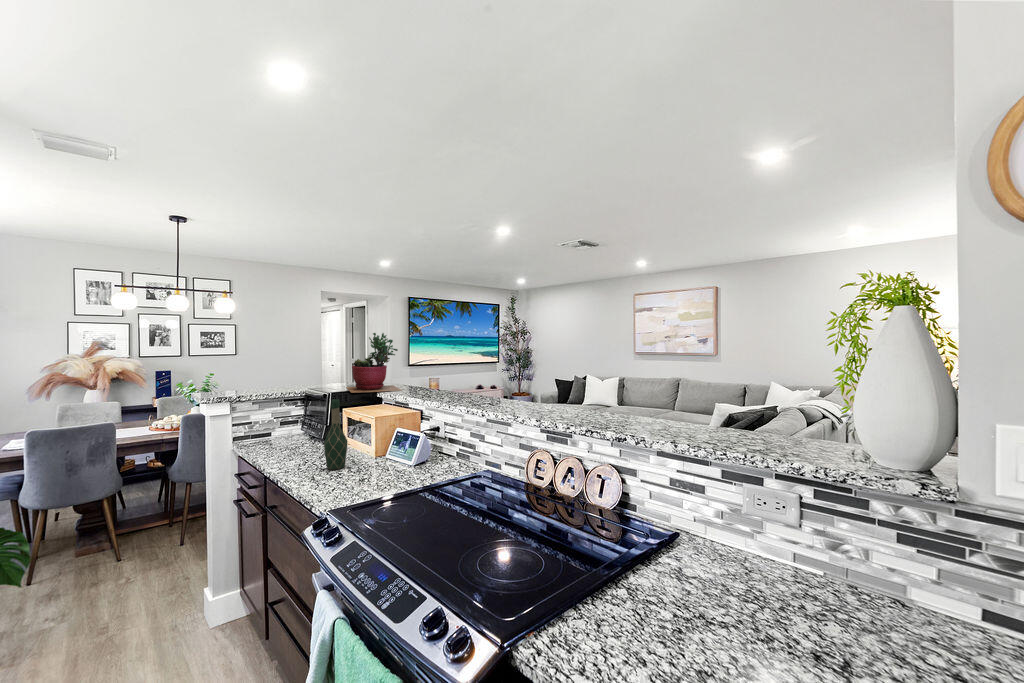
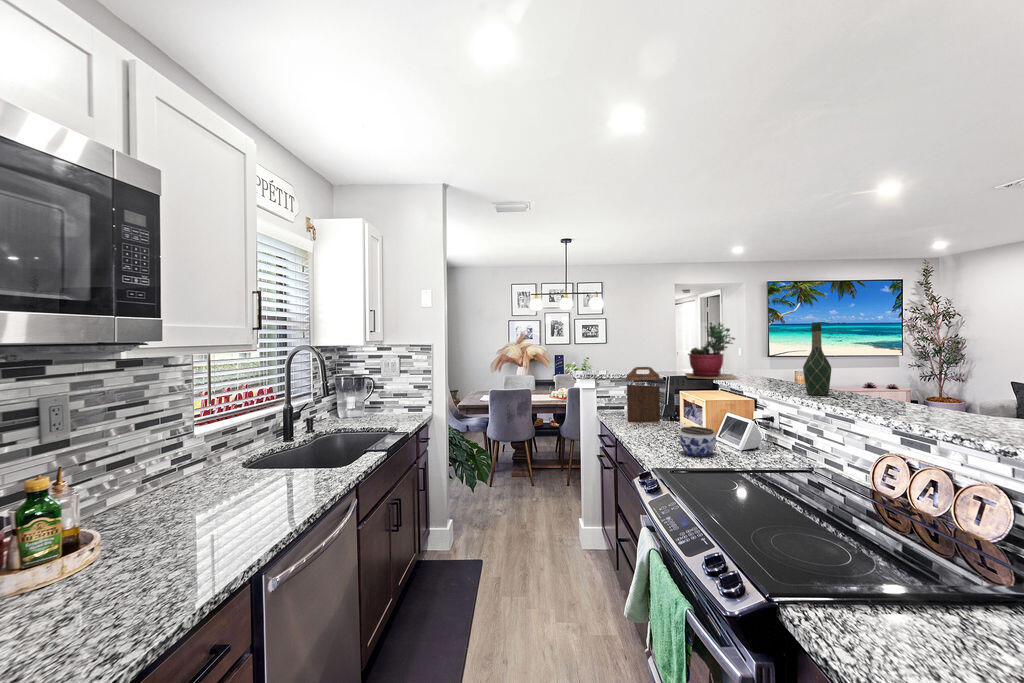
cutting board: none [278,383,319,452] -> present [627,367,660,422]
wine bottle: present [324,399,348,470] -> present [803,322,831,395]
jar: none [351,448,390,482] -> present [679,426,716,456]

